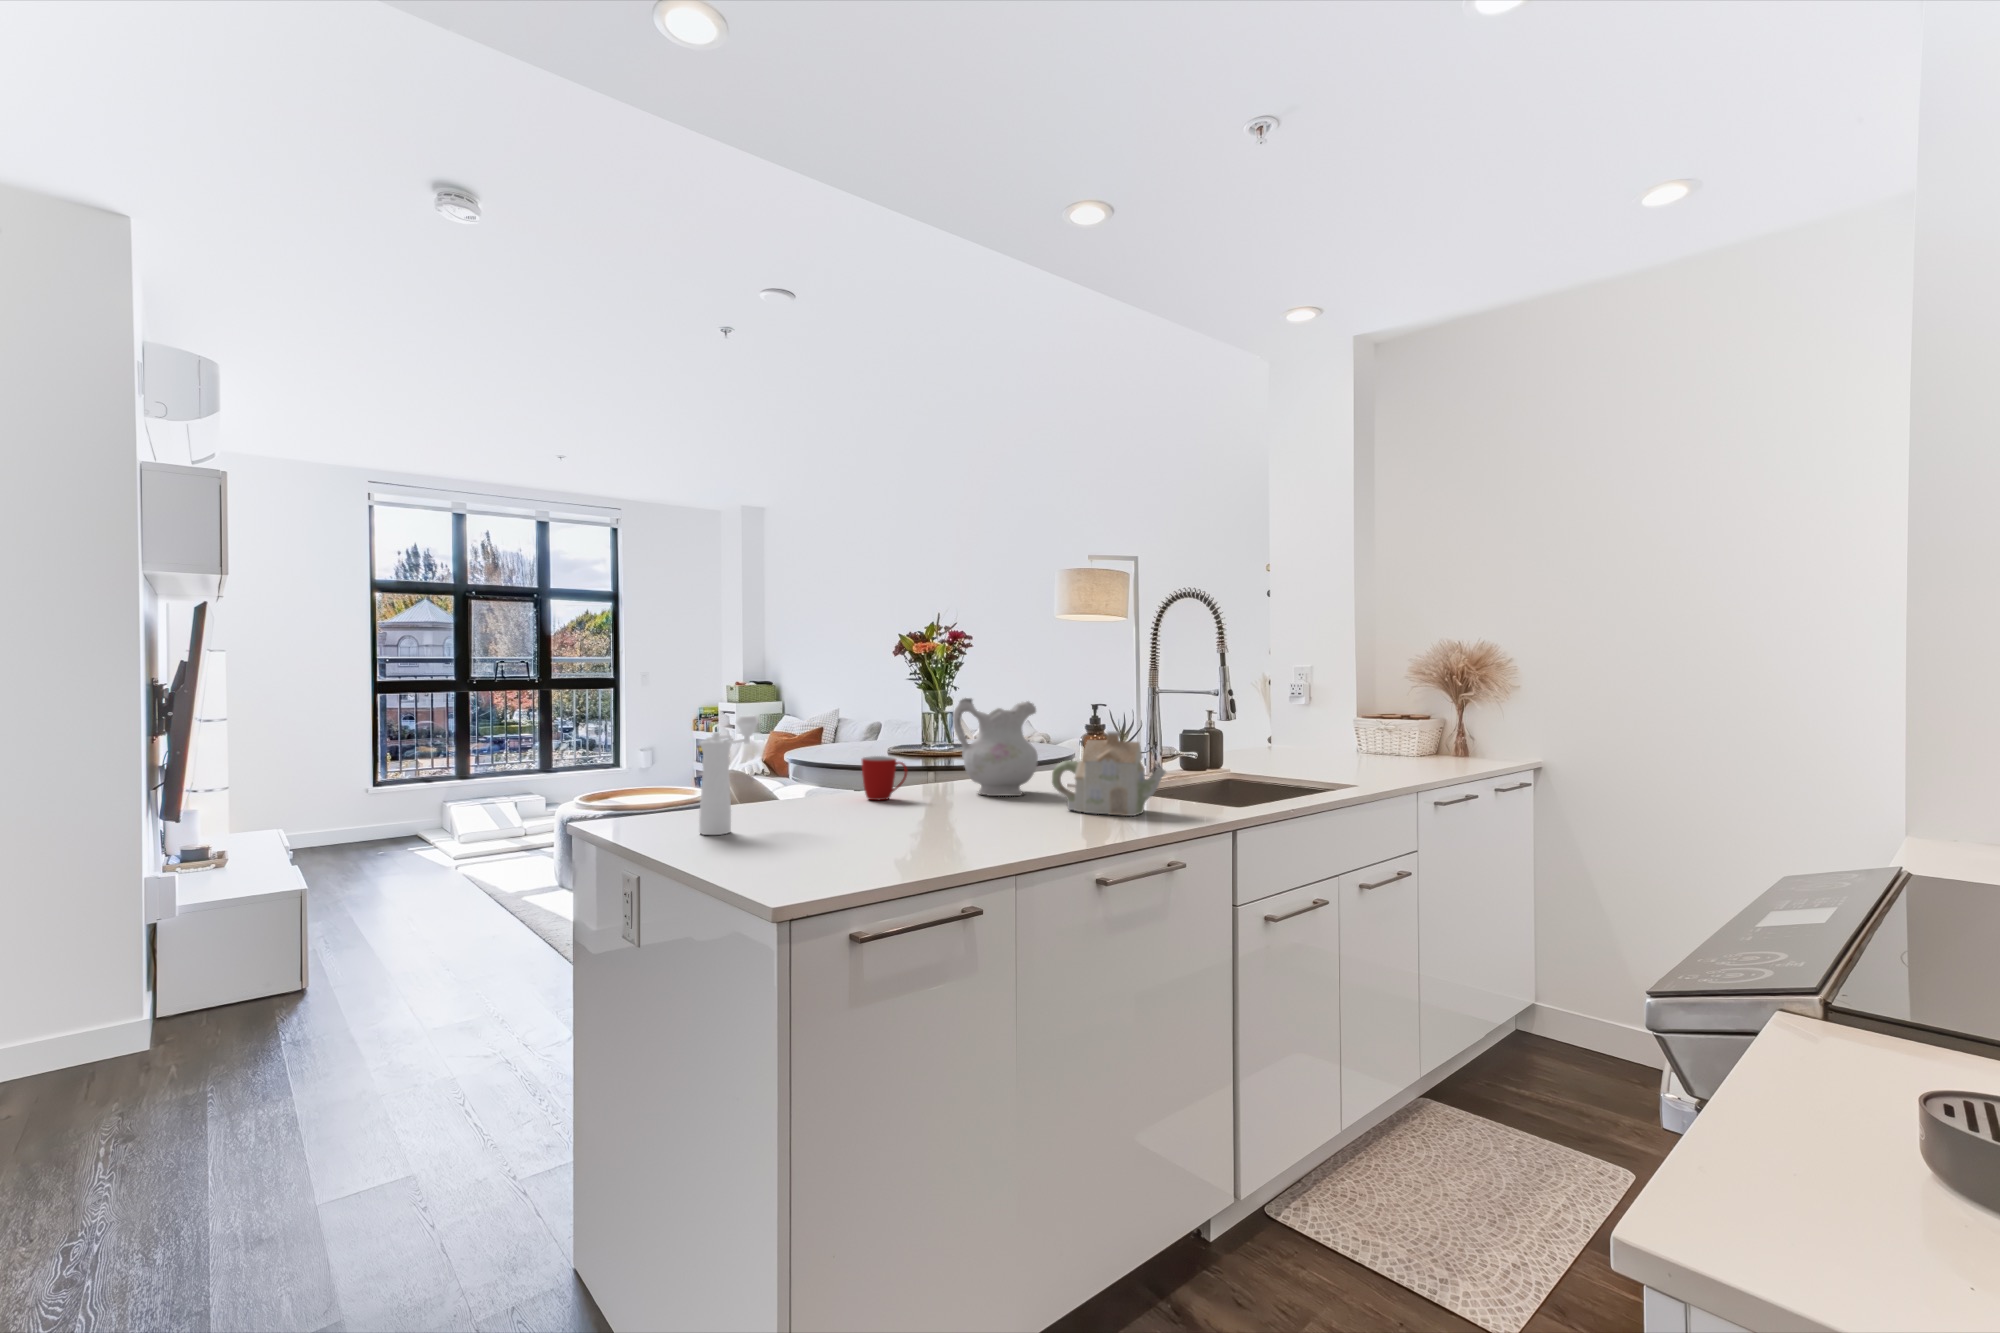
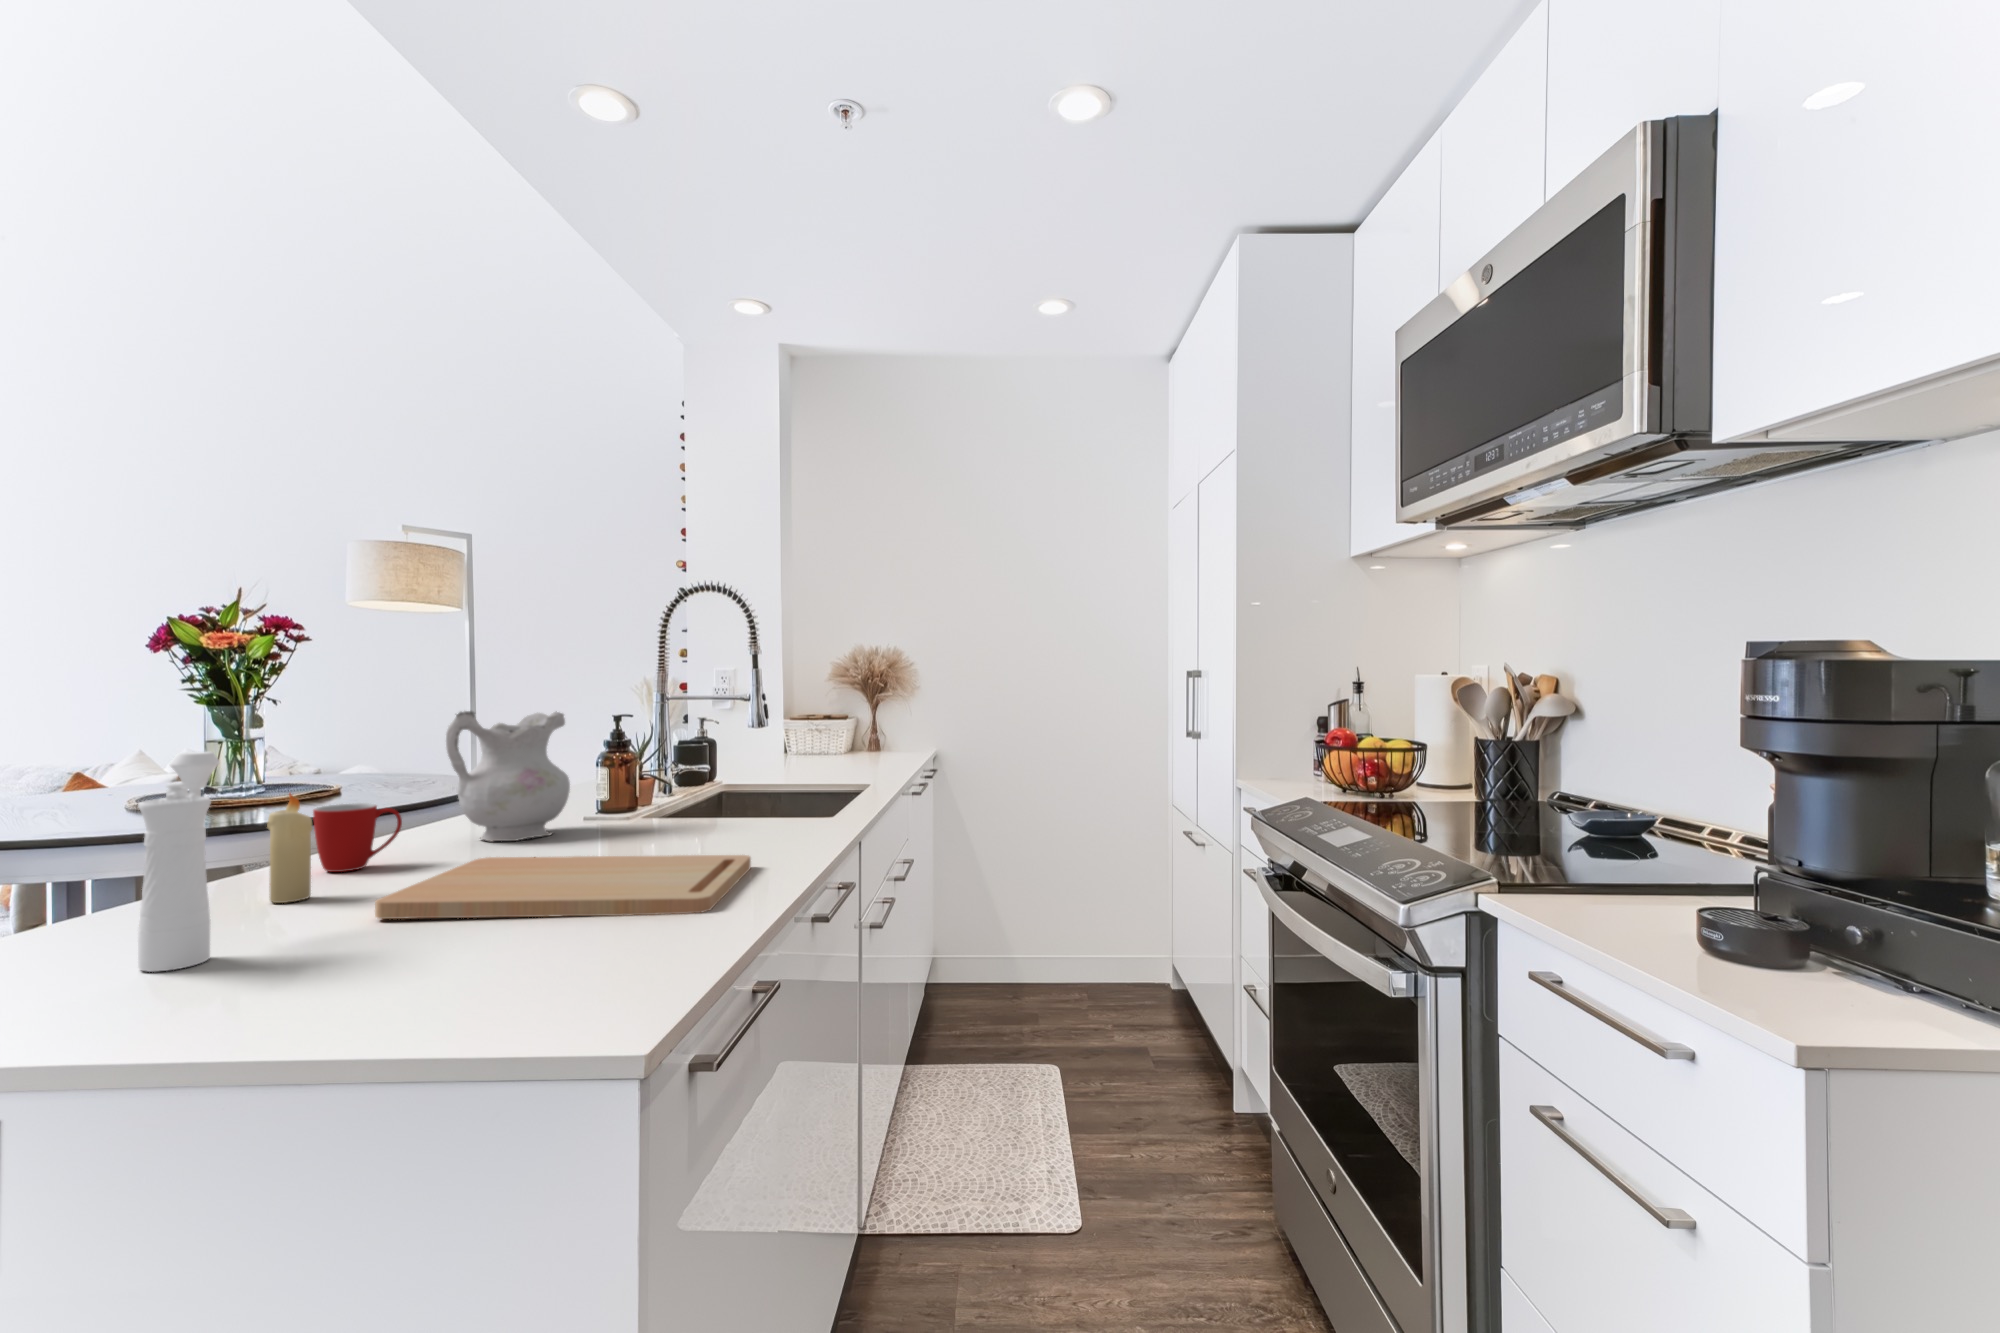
teapot: present [1052,731,1166,816] -> none [636,740,775,841]
candle: none [809,744,832,812] -> present [267,793,312,903]
cutting board: none [820,802,1069,861] -> present [375,855,751,919]

